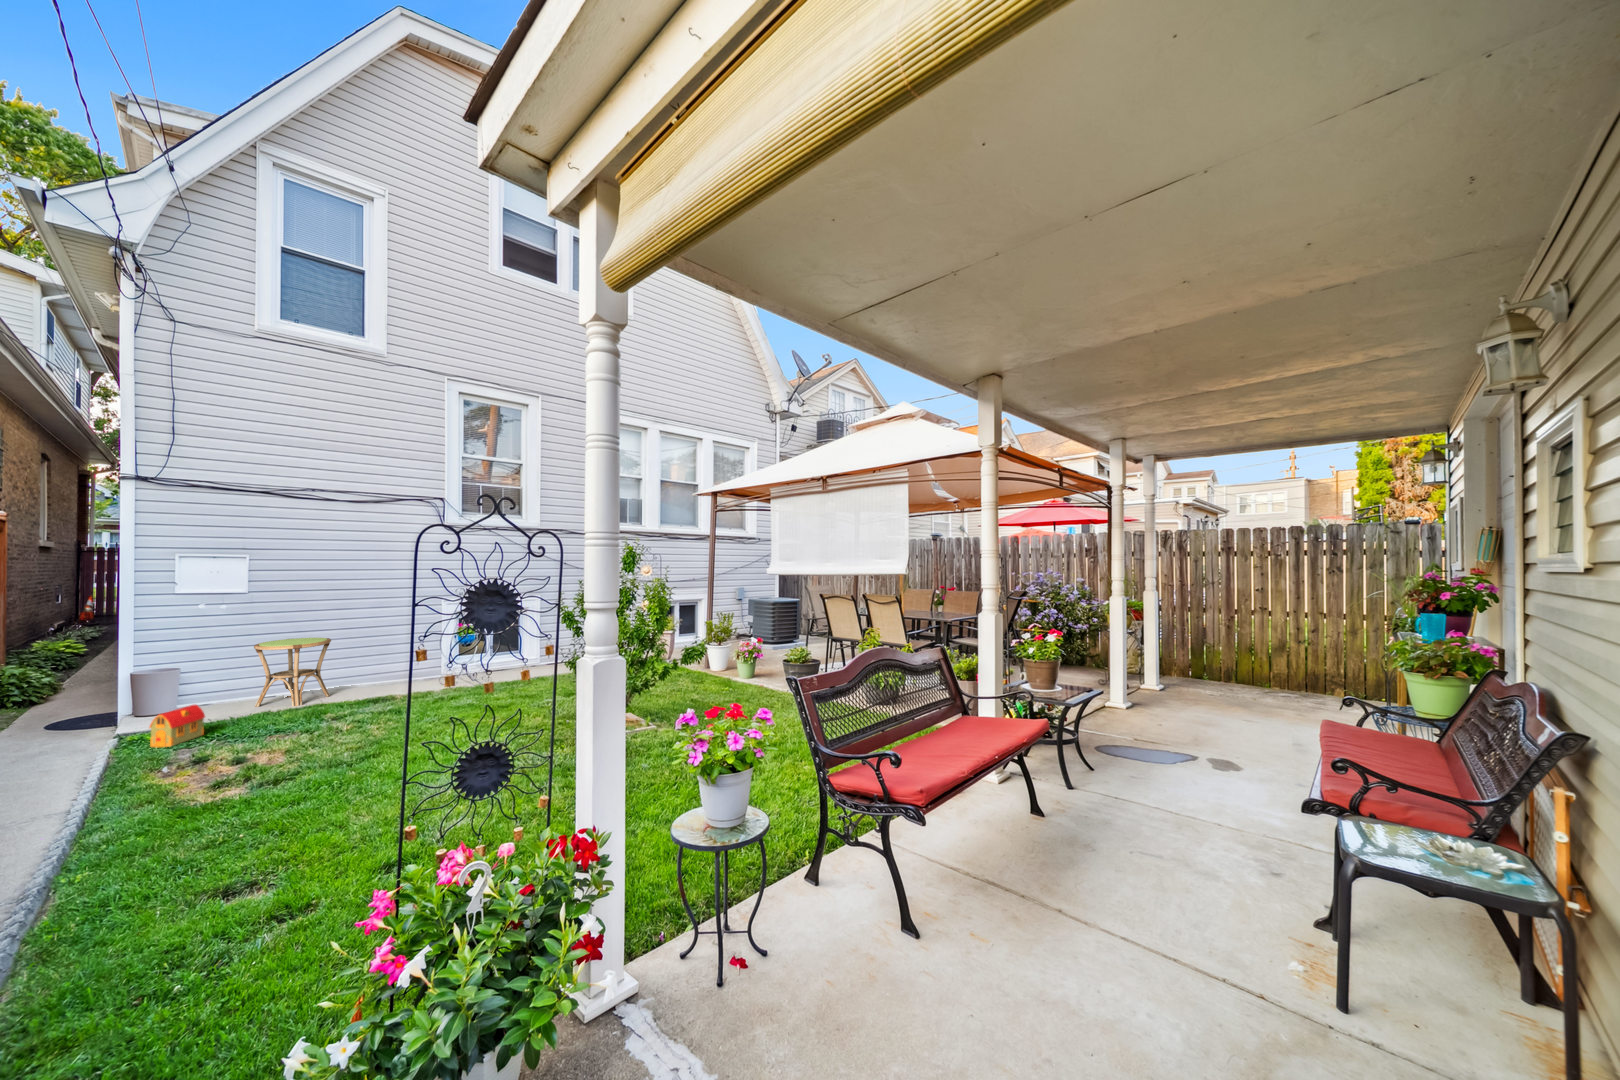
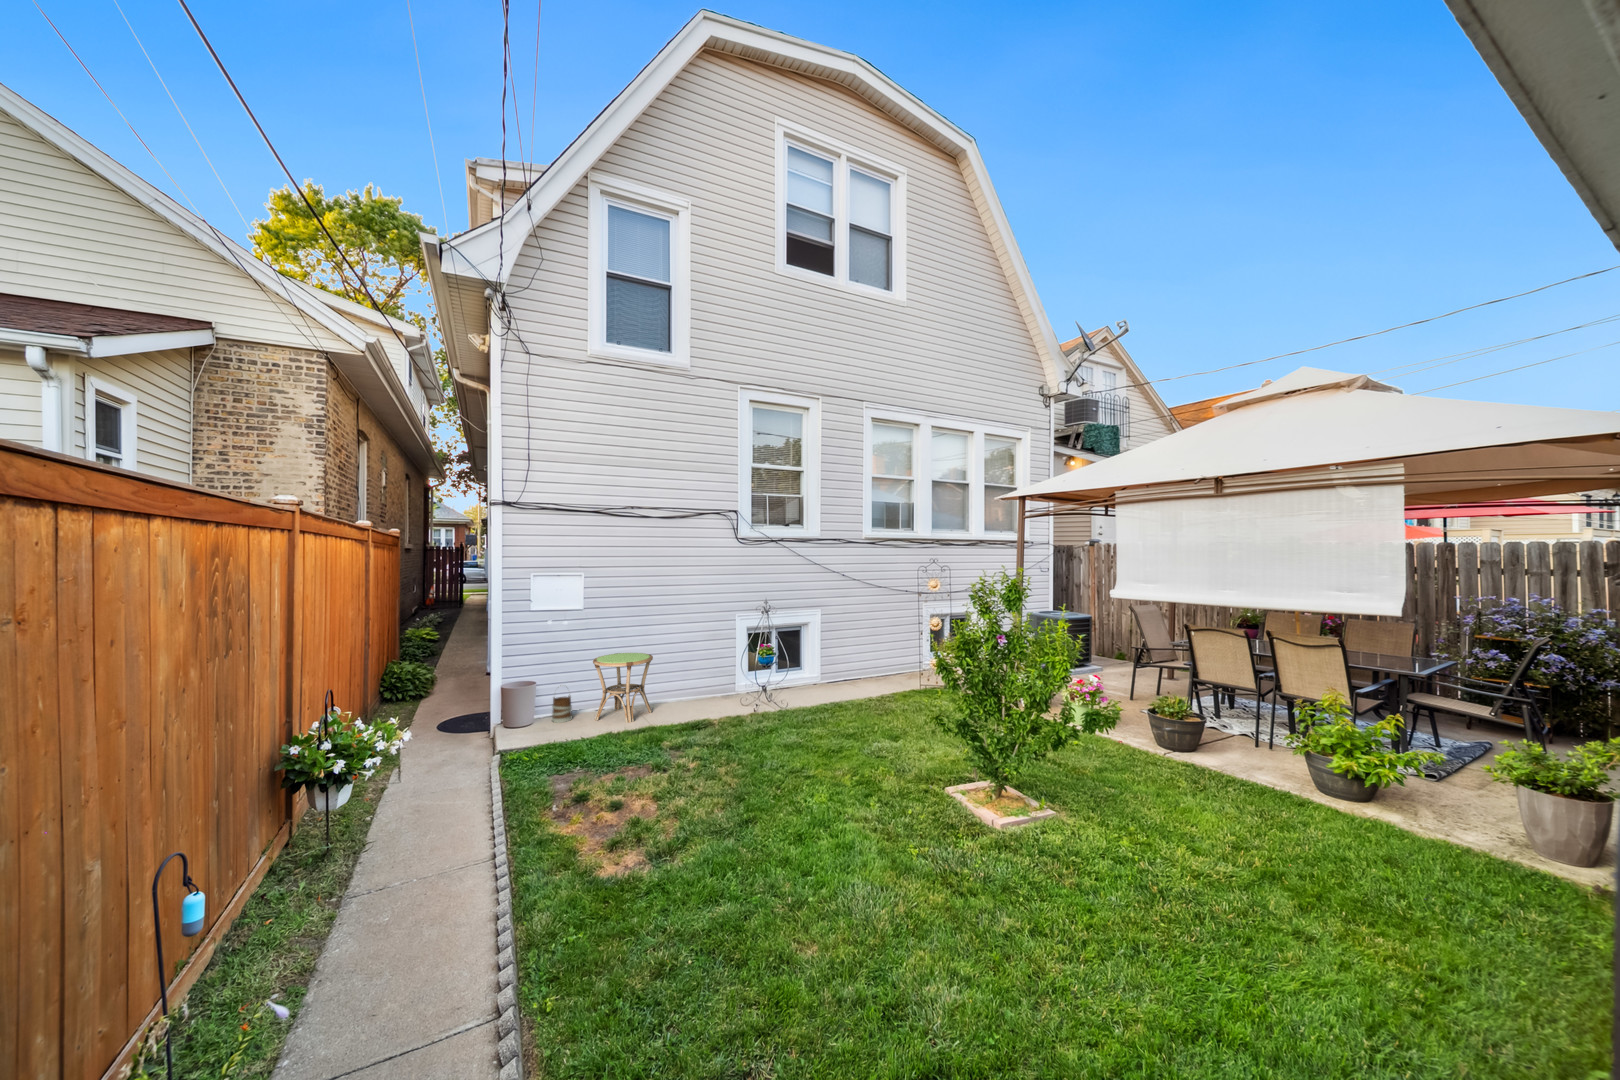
wooden bucket: none [199,673,227,712] -> present [552,696,573,723]
toy house: present [149,704,205,747] -> none [531,723,570,767]

